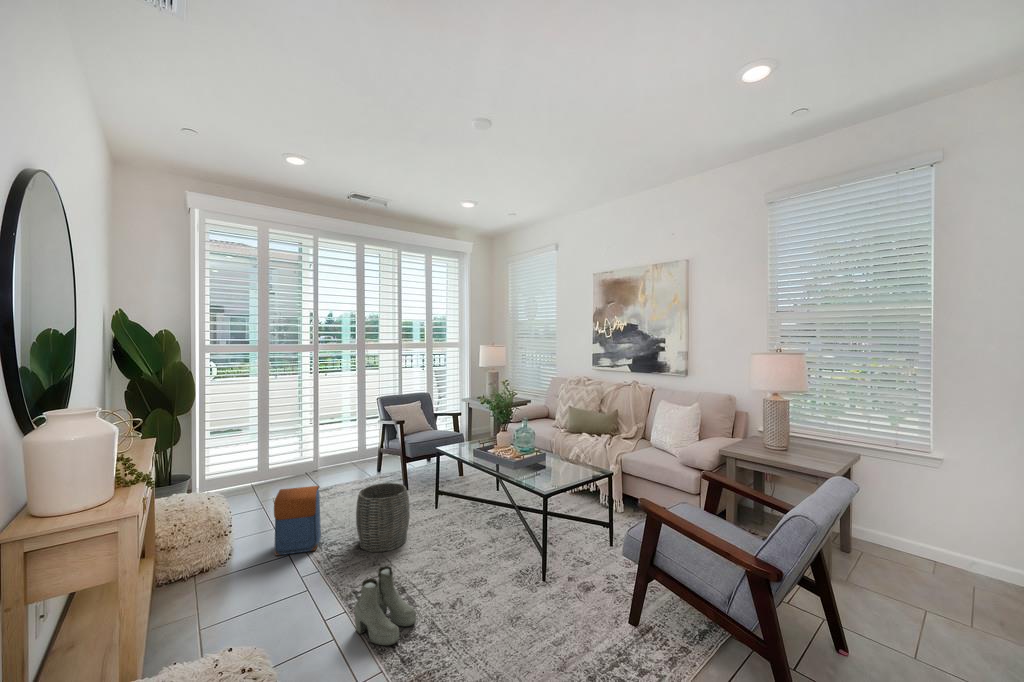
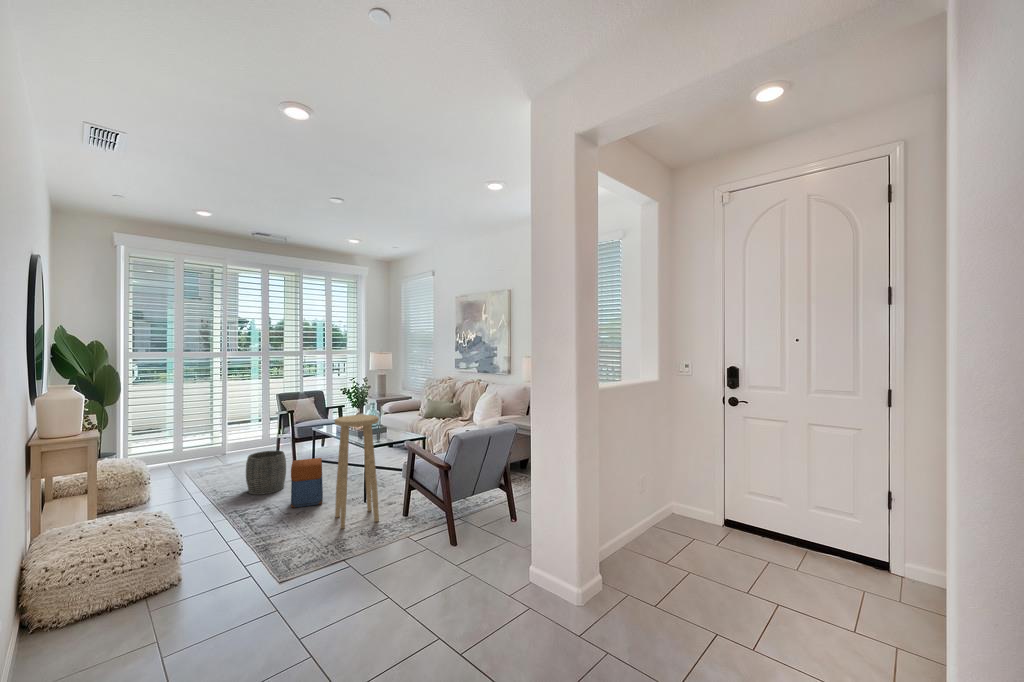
stool: none [511,446,591,653] -> present [335,415,379,529]
backpack: present [274,486,321,555] -> present [291,458,323,508]
boots: present [355,566,416,646] -> none [234,490,275,531]

